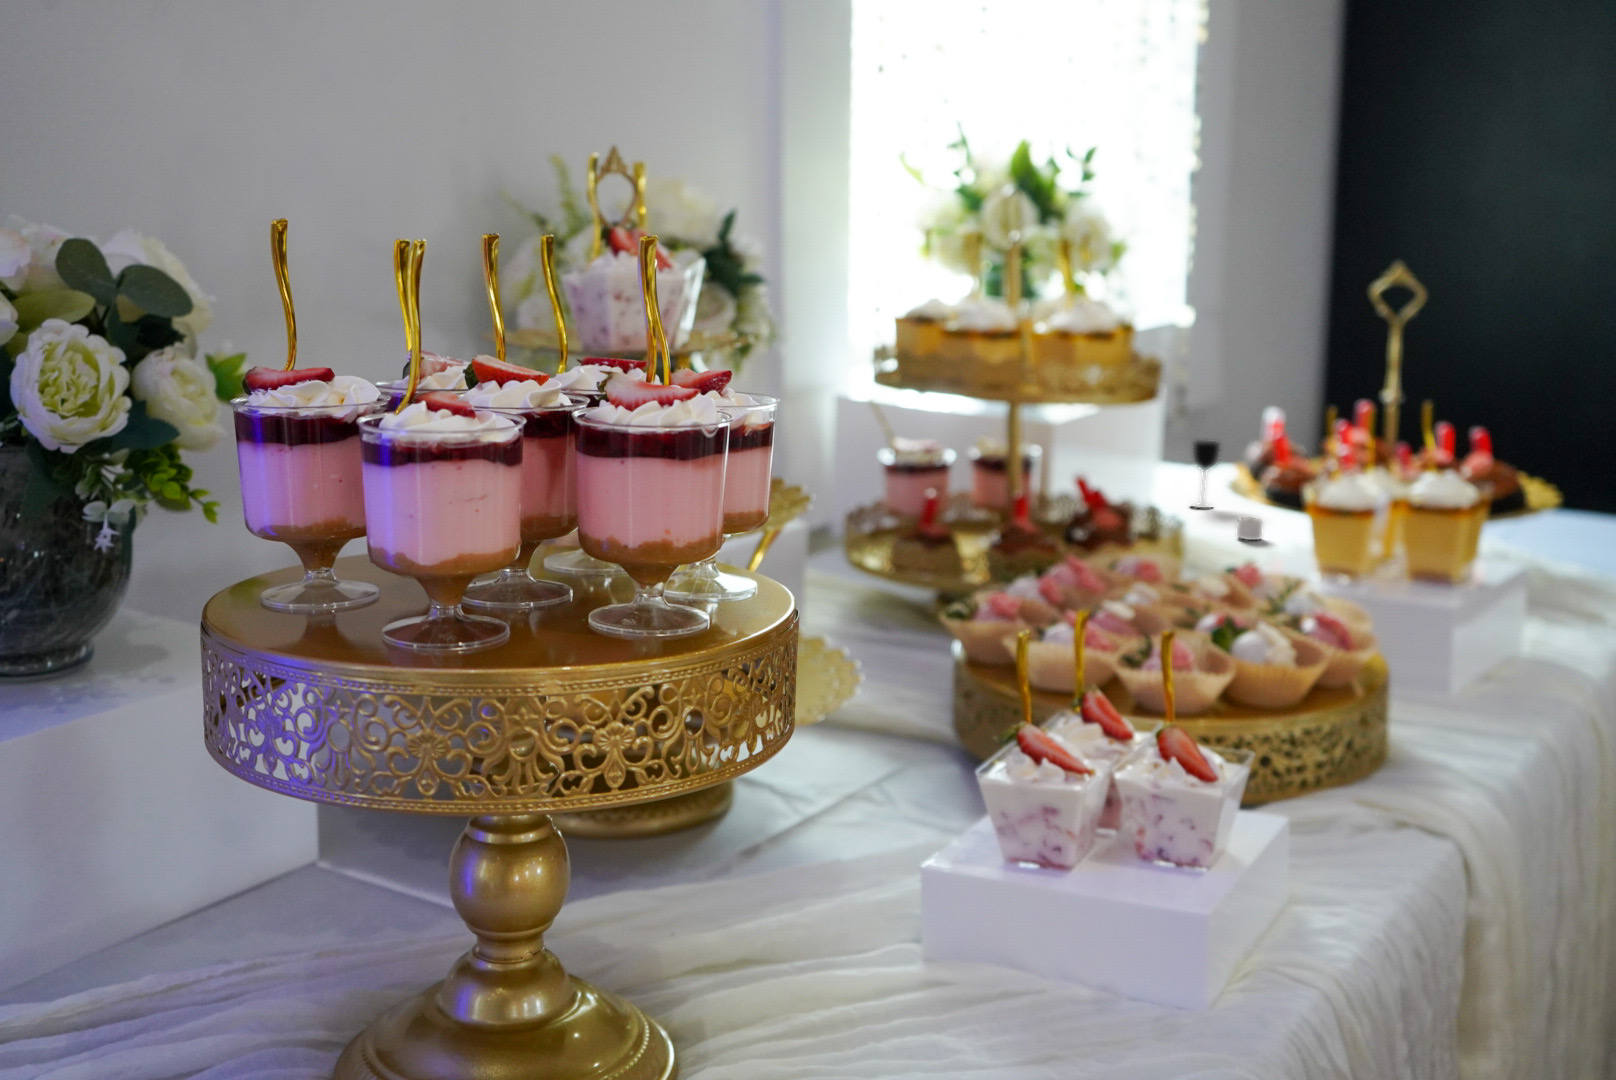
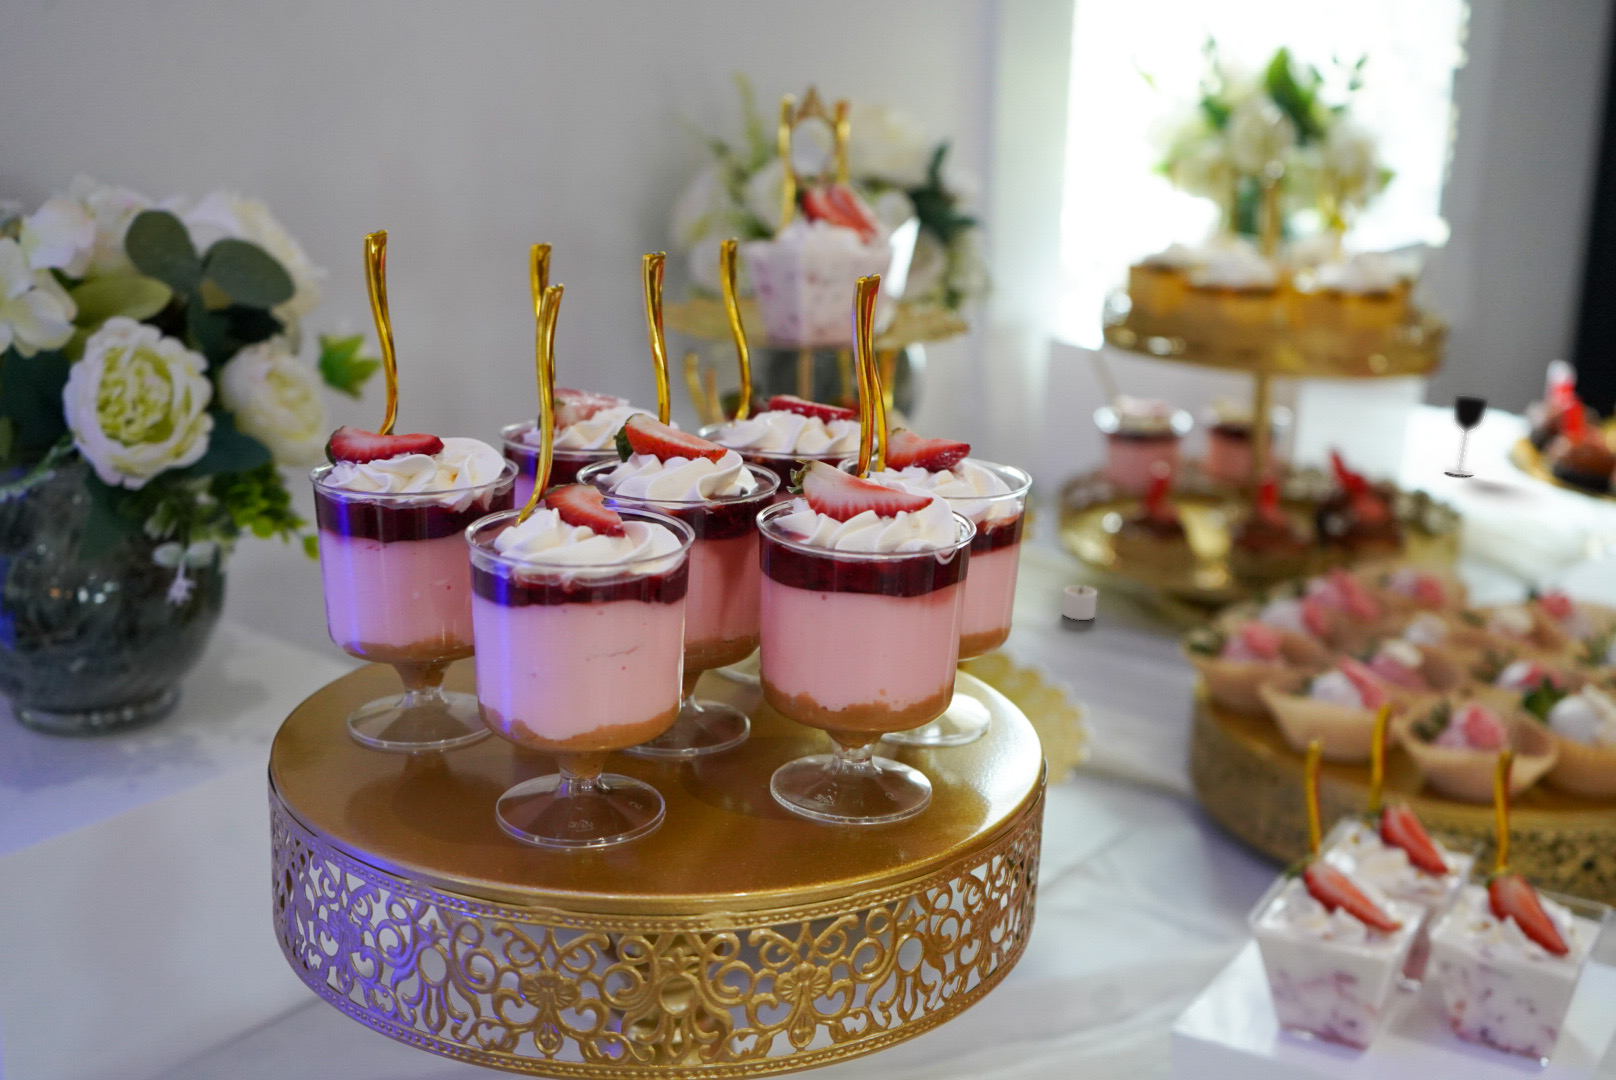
candle: present [1237,517,1262,540] -> present [1063,586,1097,620]

